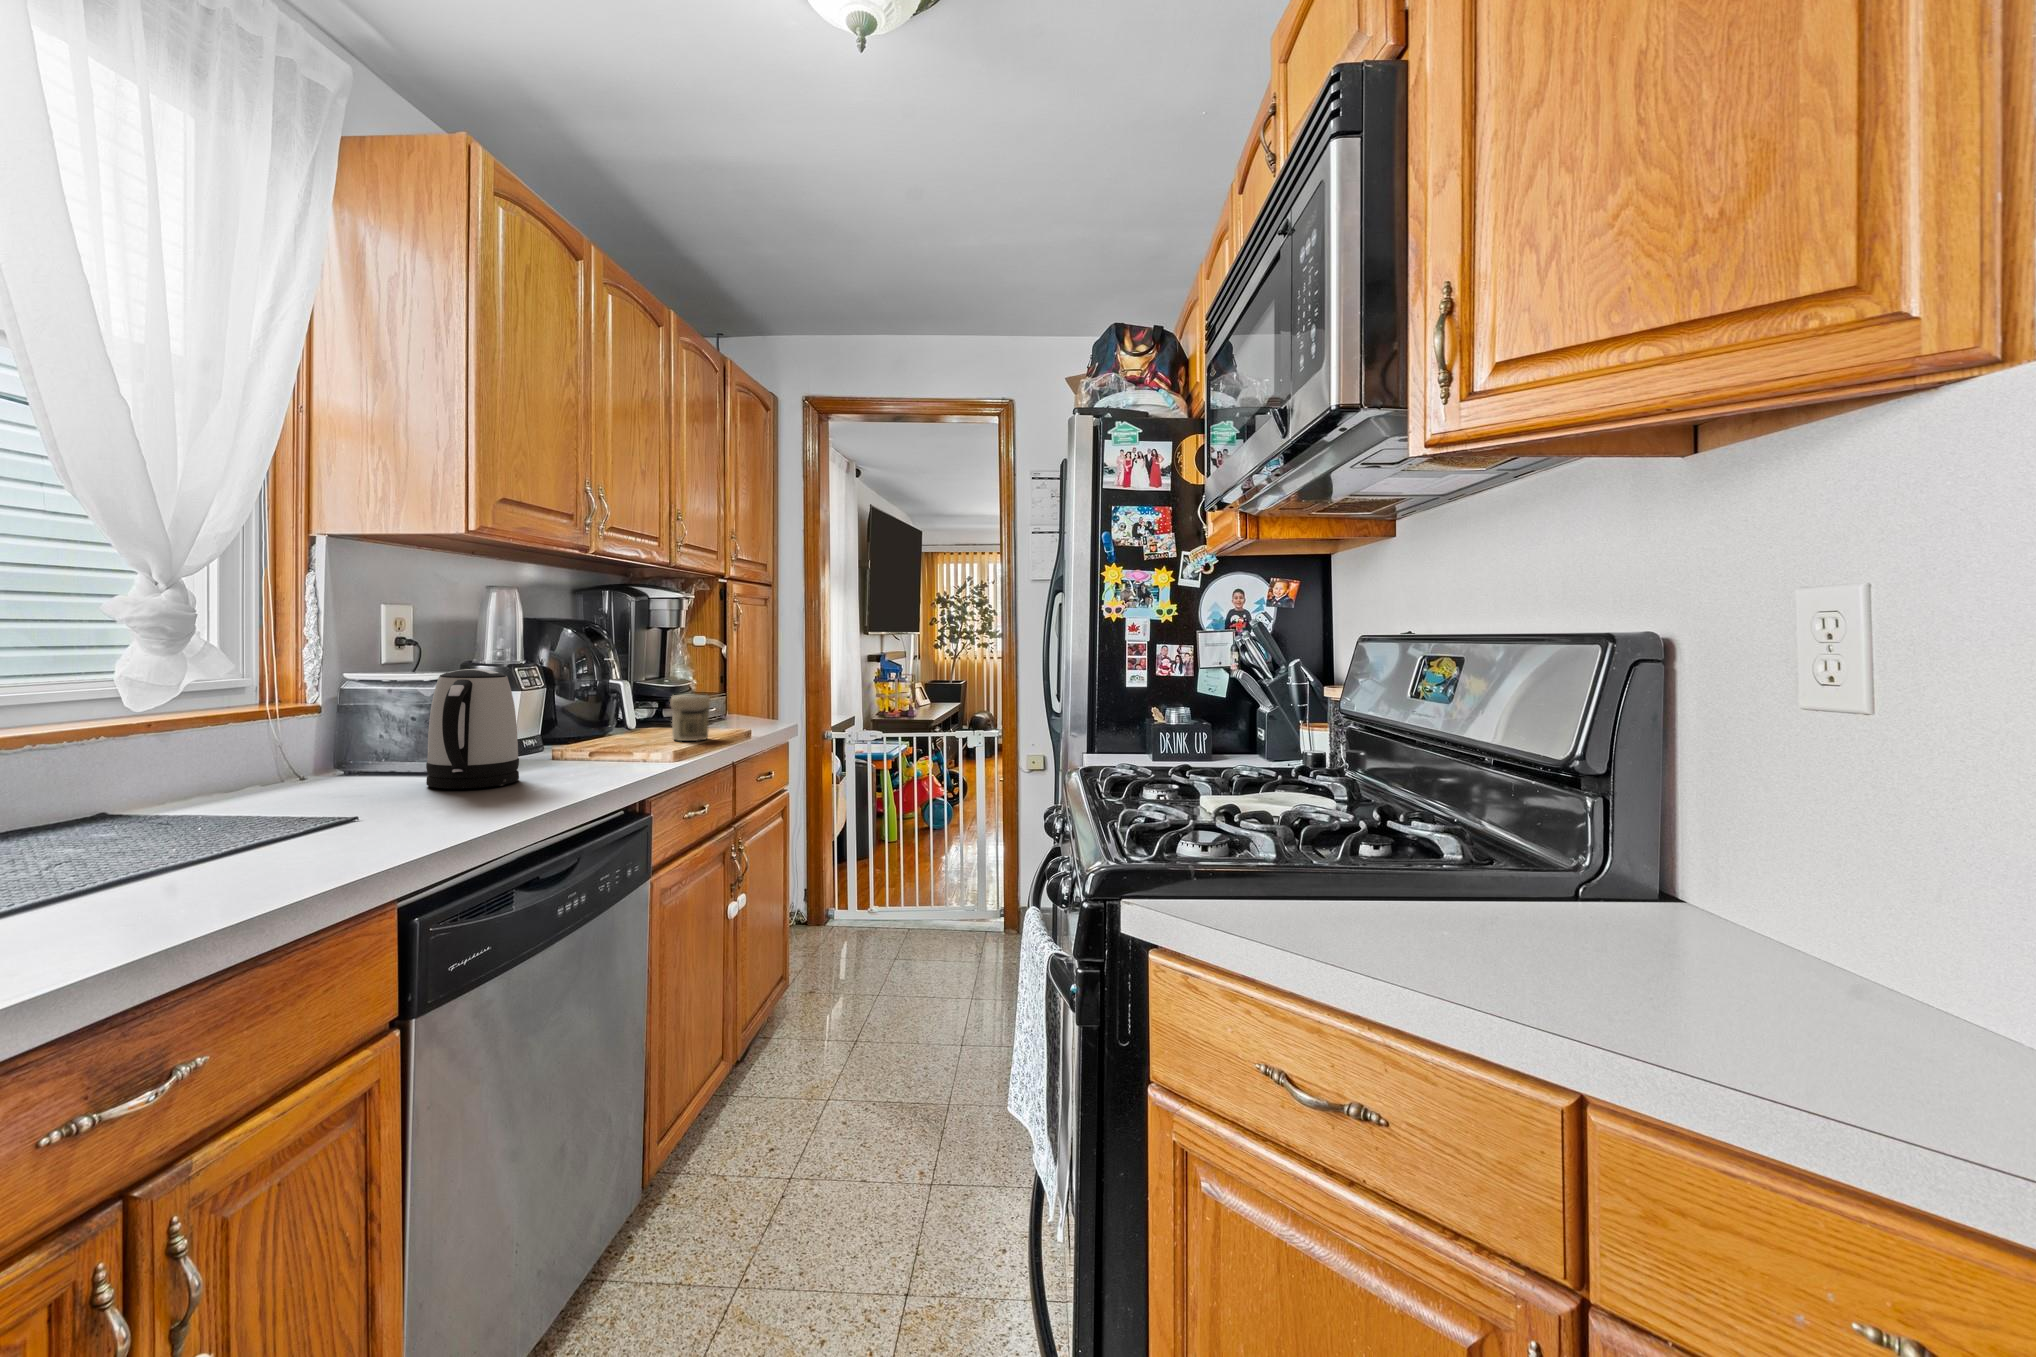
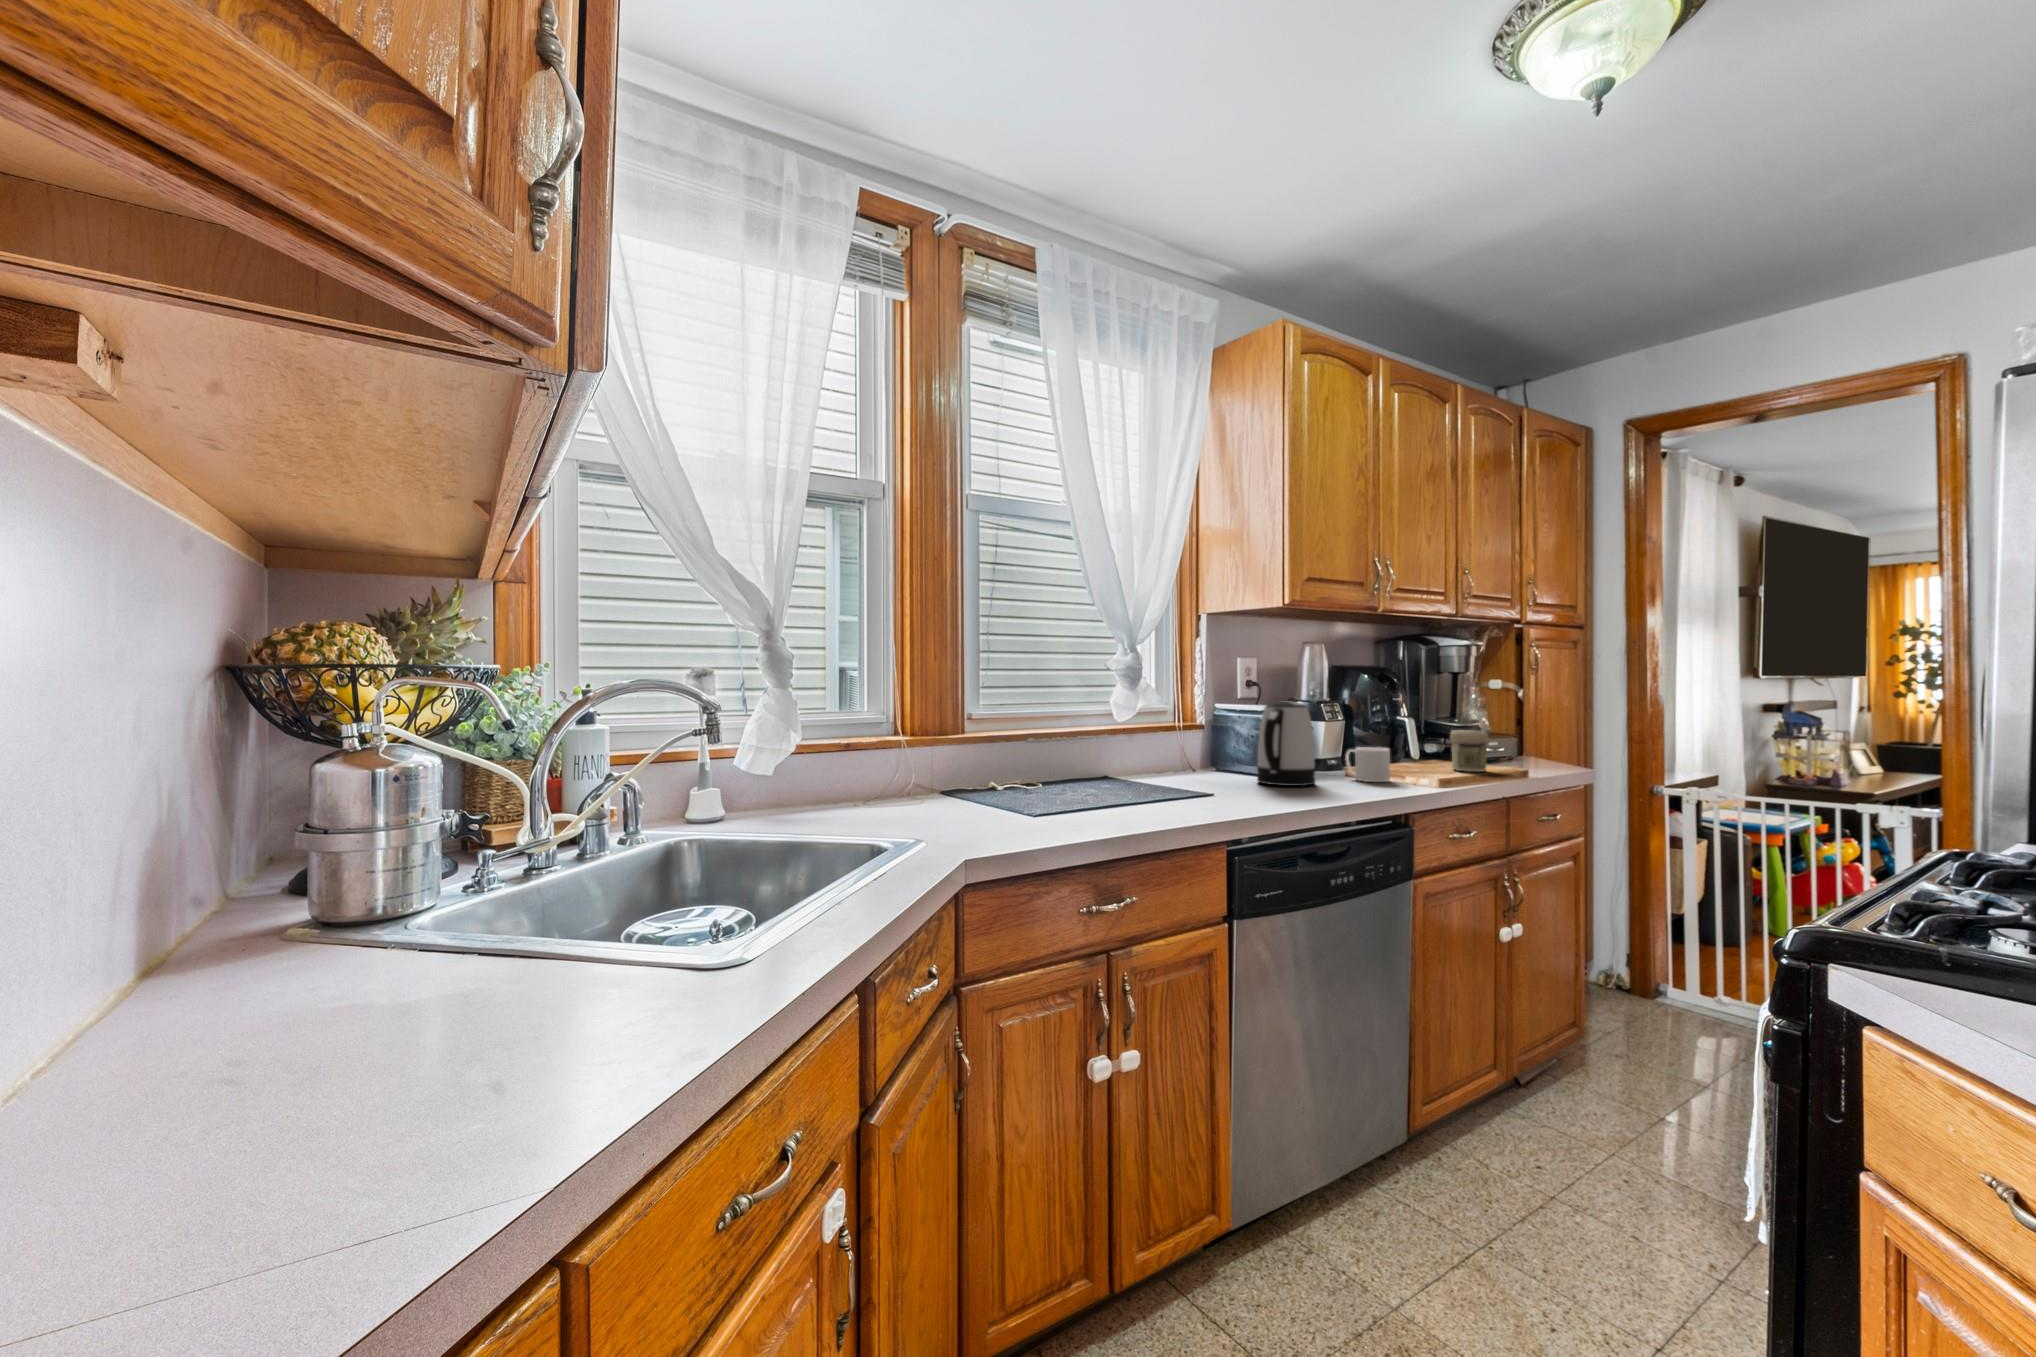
mug: none [555,723,614,767] -> present [1345,747,1390,782]

